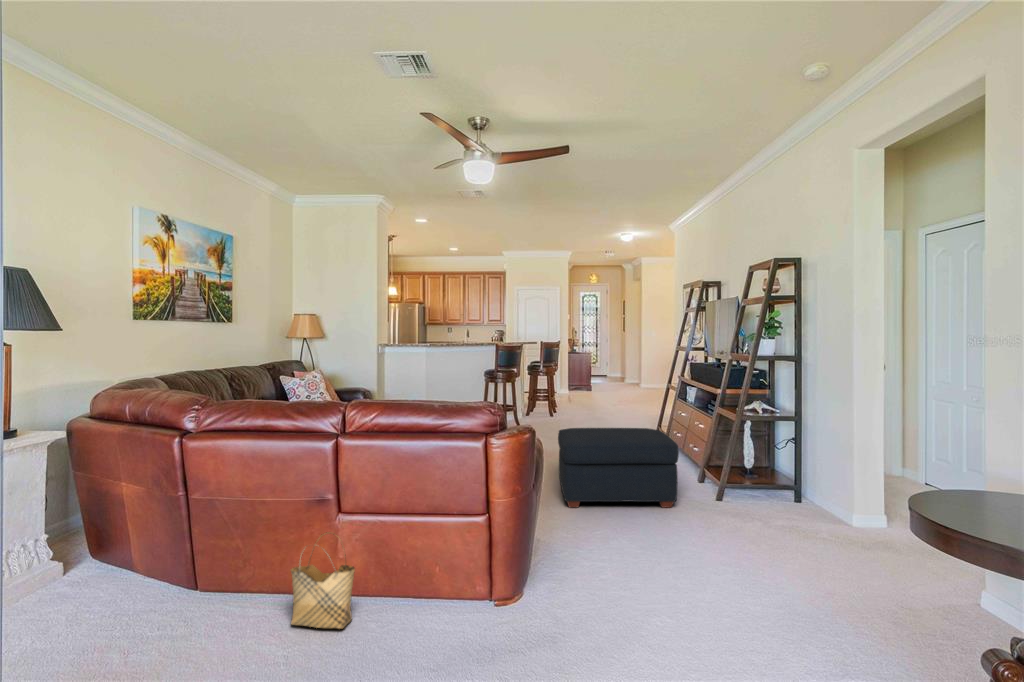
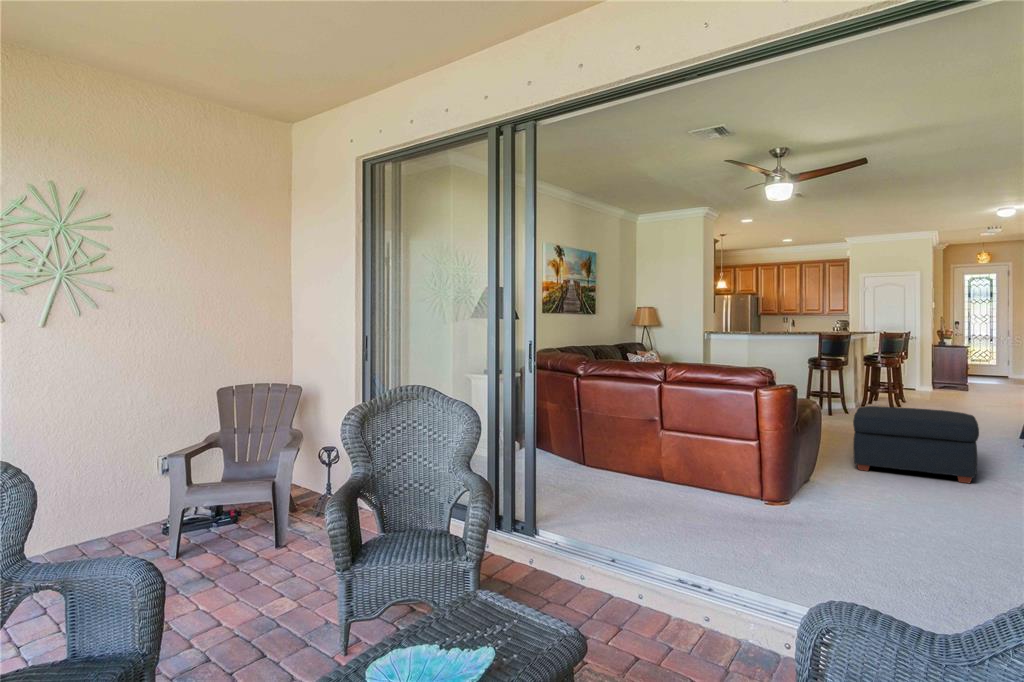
woven basket: present [291,532,355,629] -> none [634,440,671,495]

